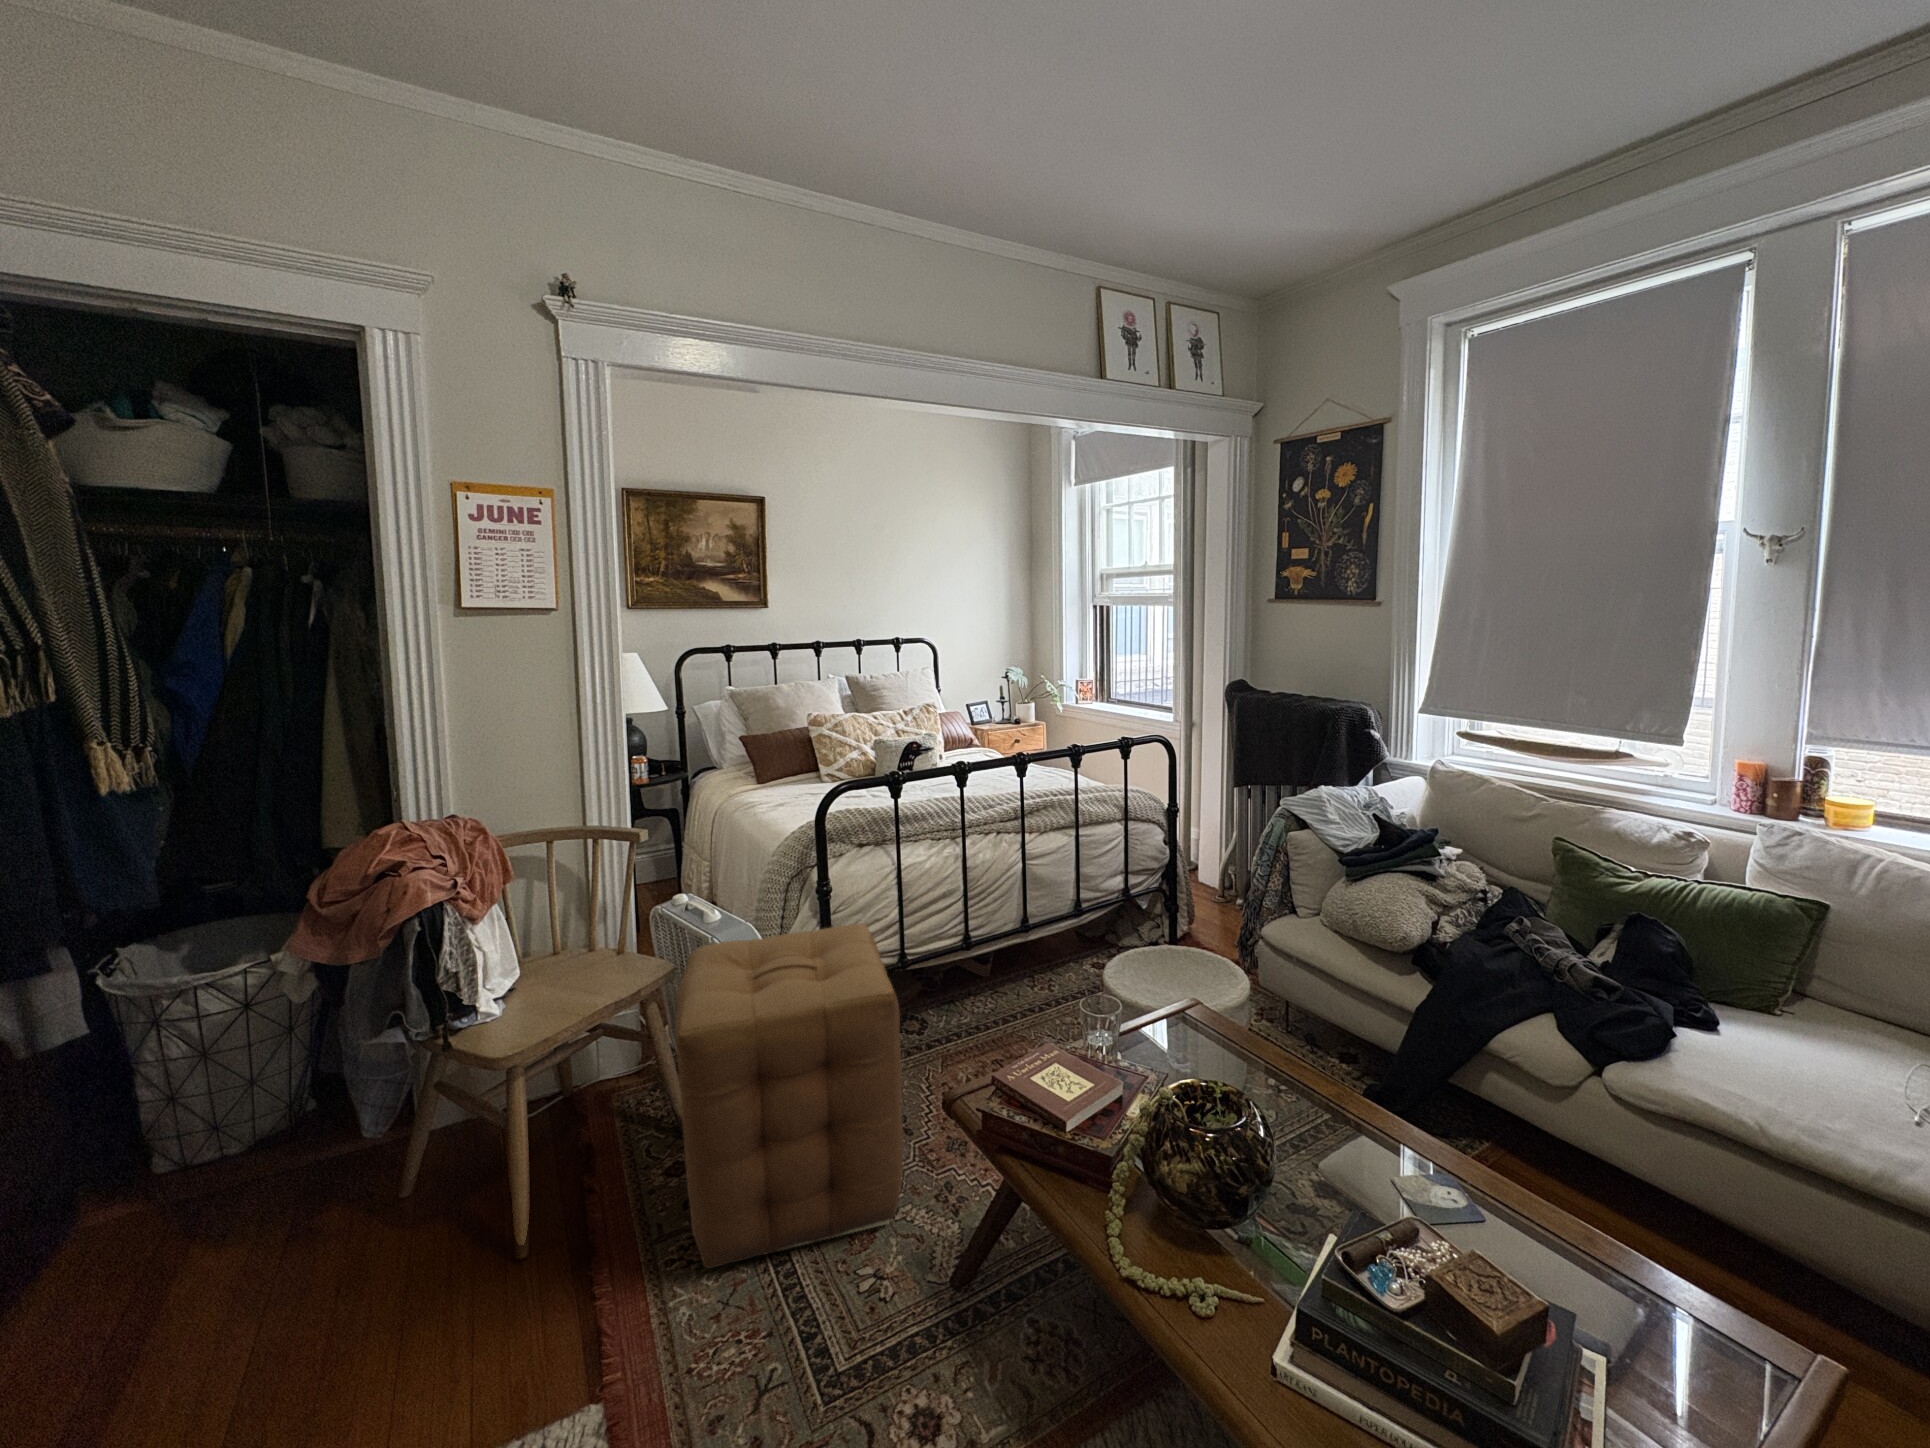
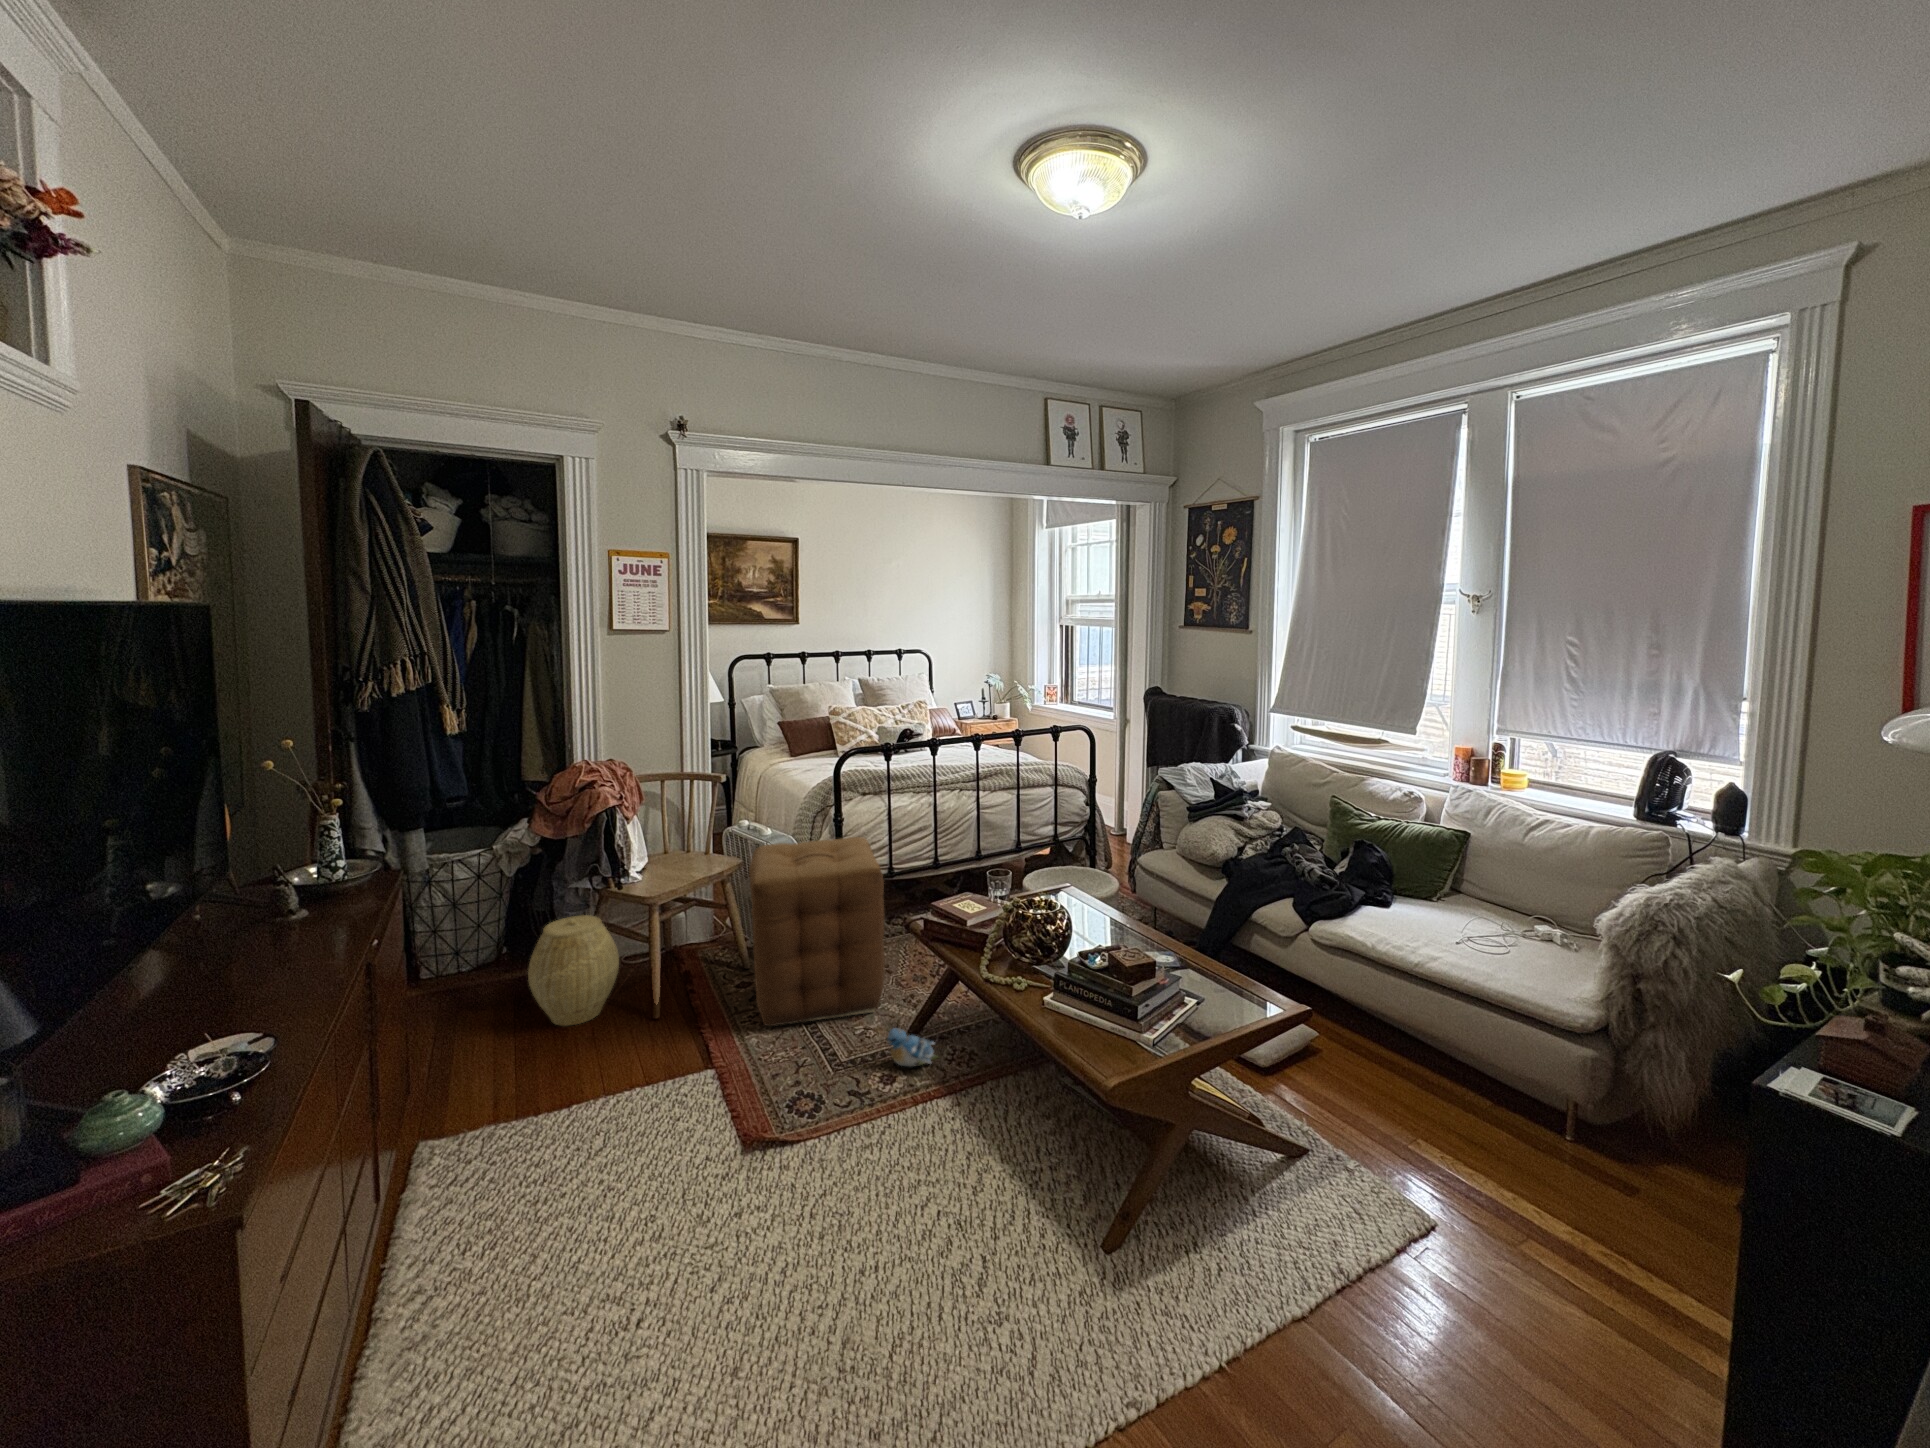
woven basket: none [299,1075,467,1274] -> present [528,915,619,1026]
plush toy: none [914,1296,1010,1368] -> present [886,1028,938,1067]

